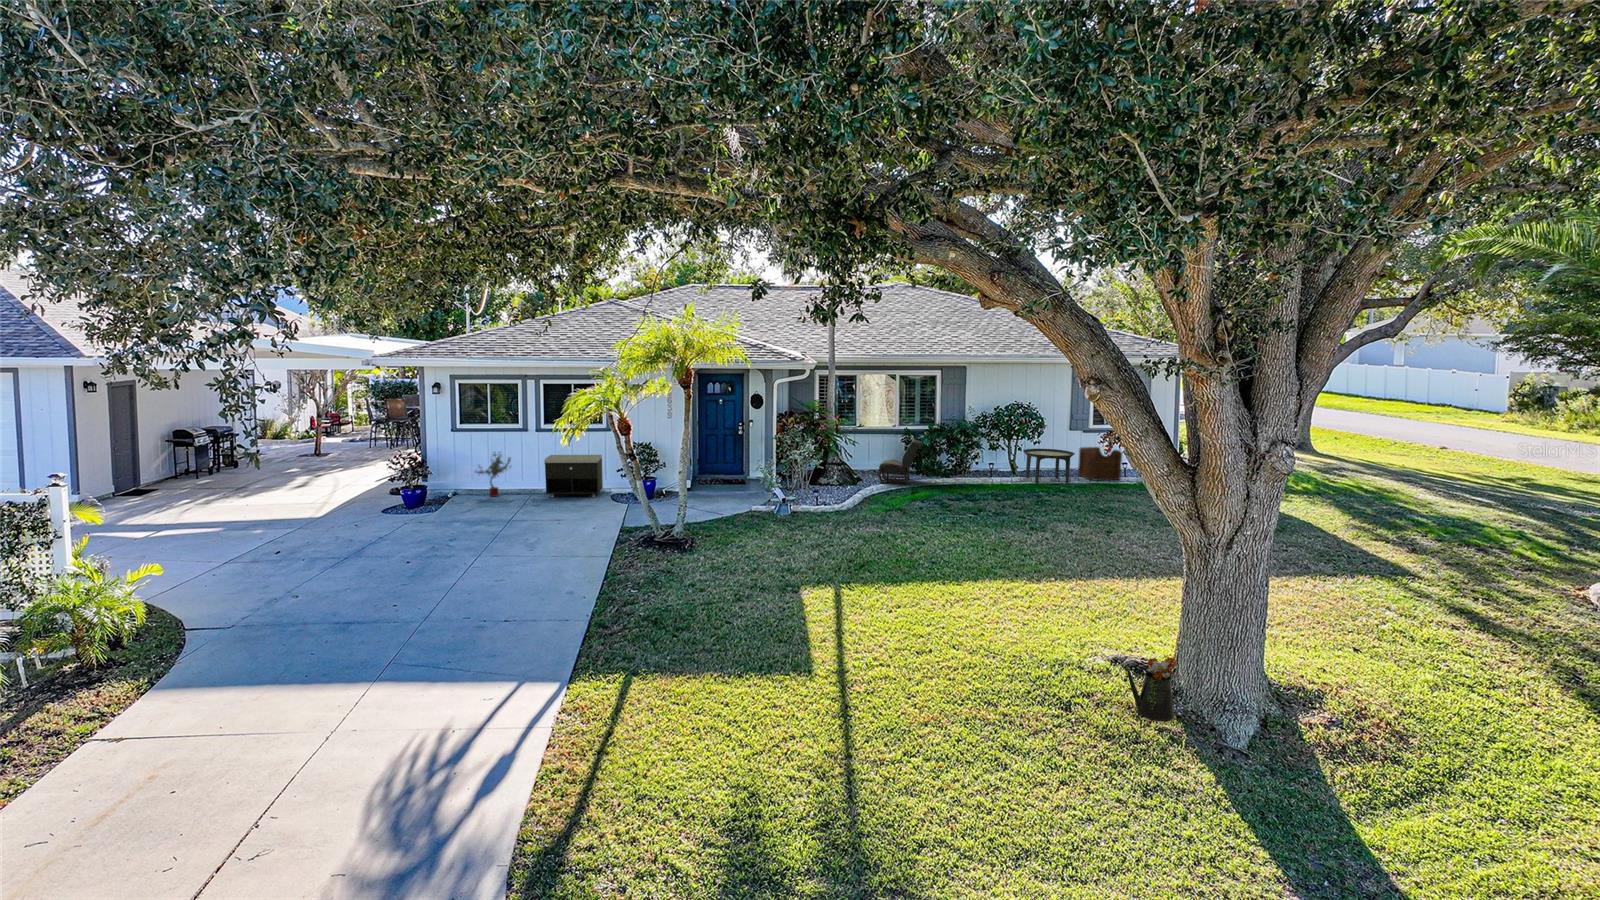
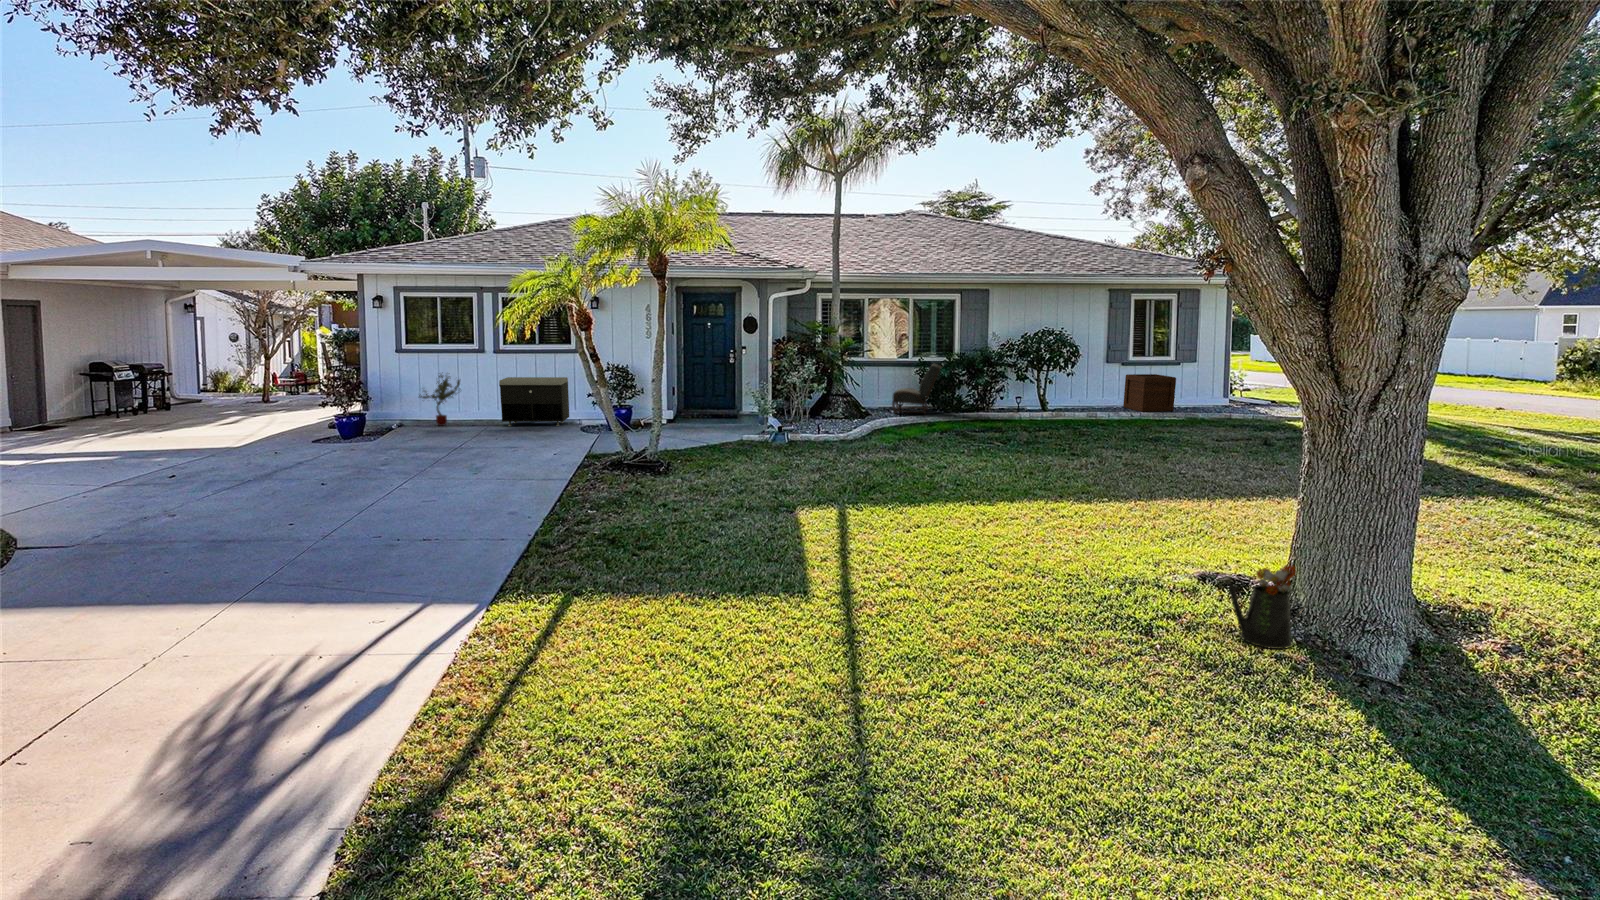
round table: present [1023,449,1075,484] -> none [1060,376,1121,414]

